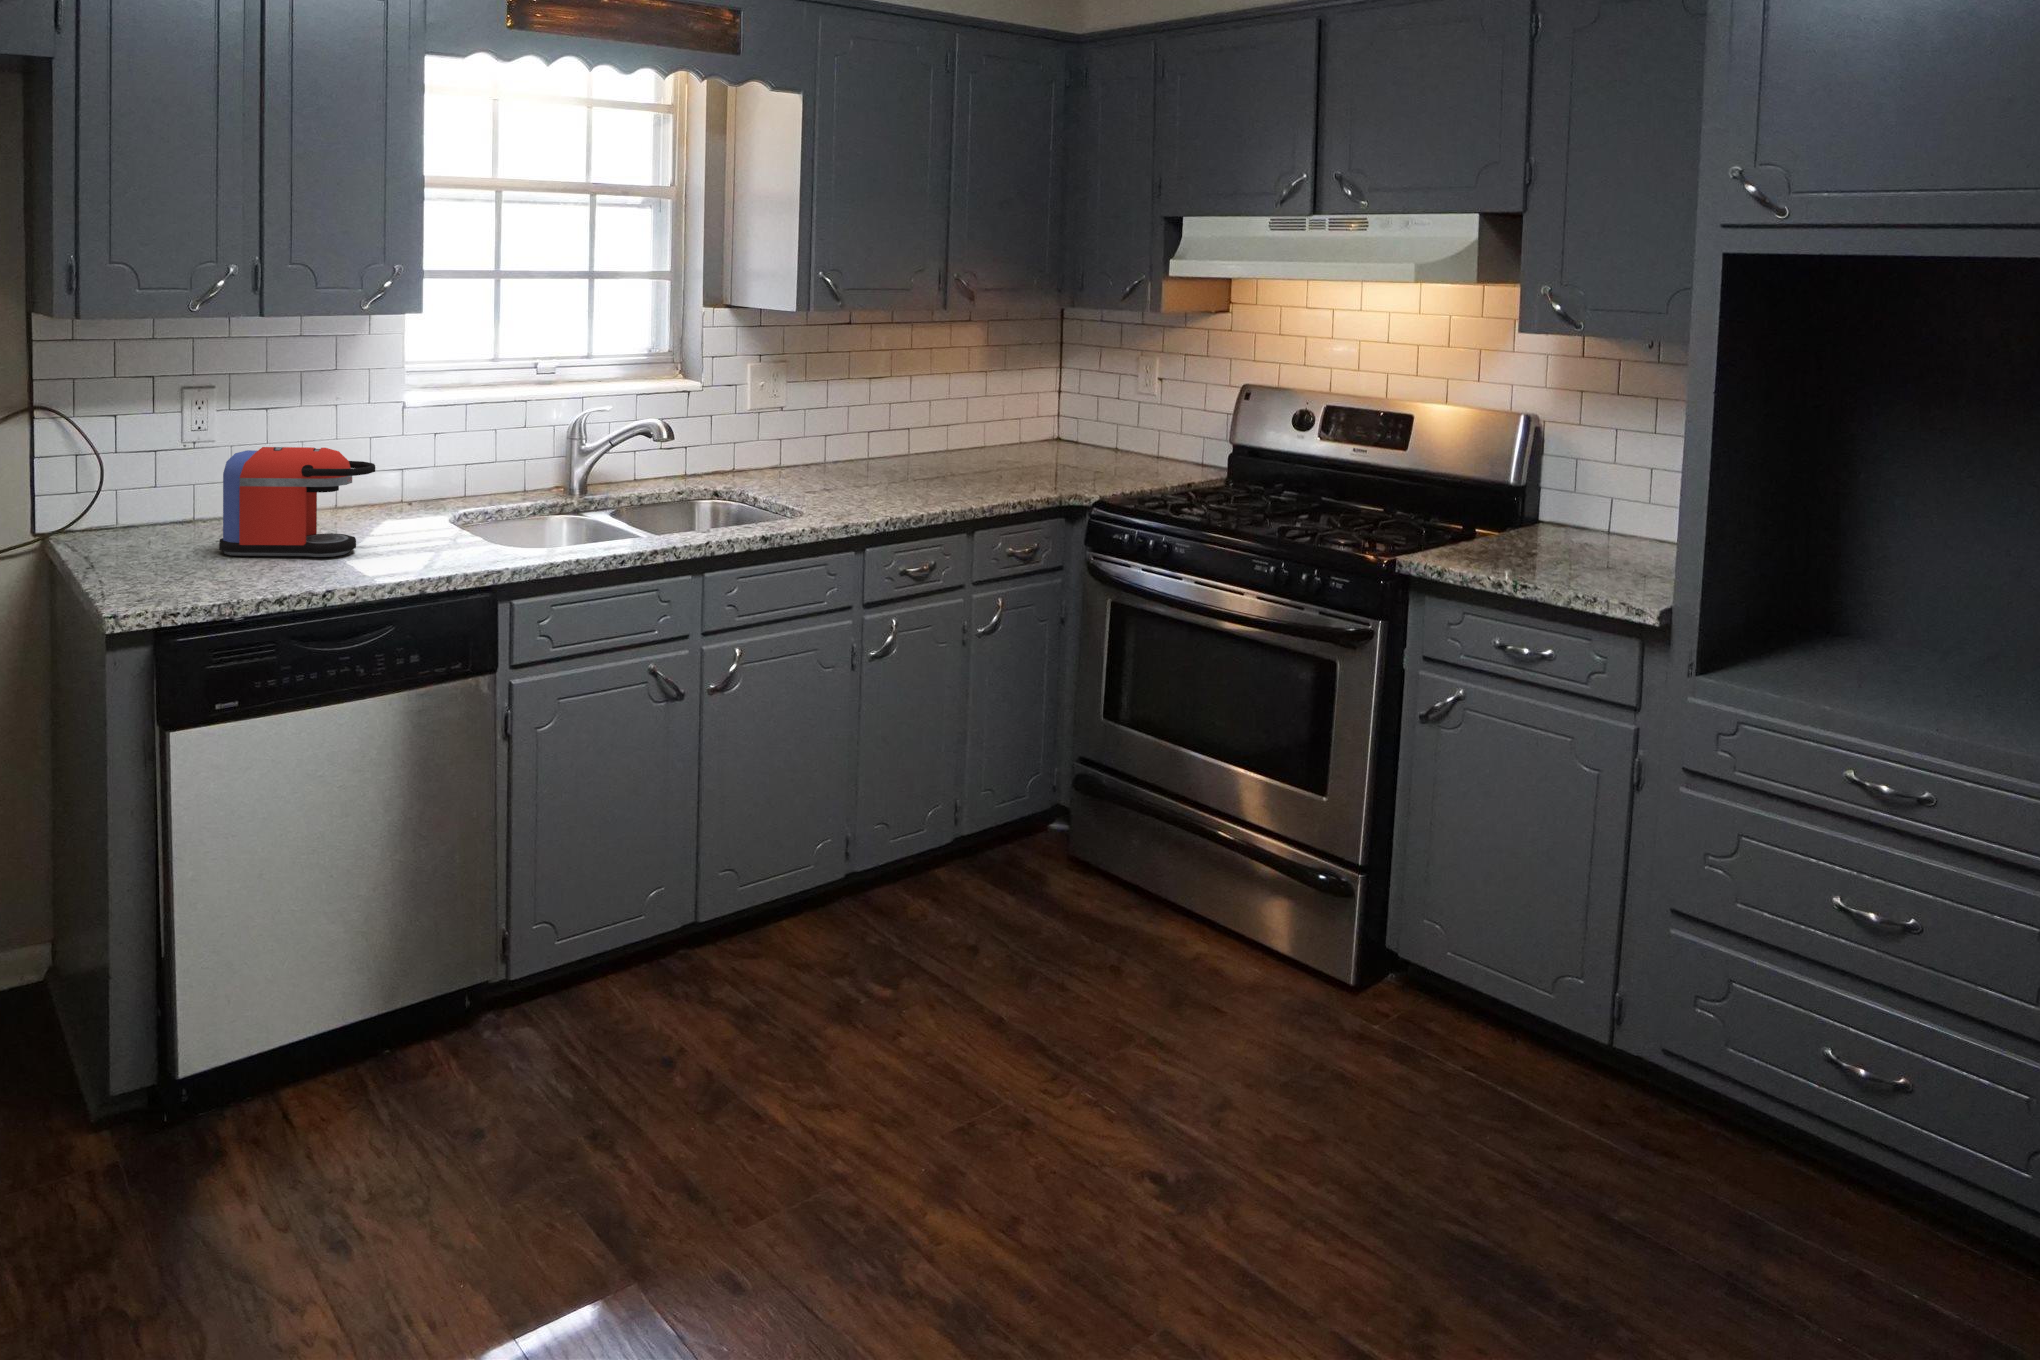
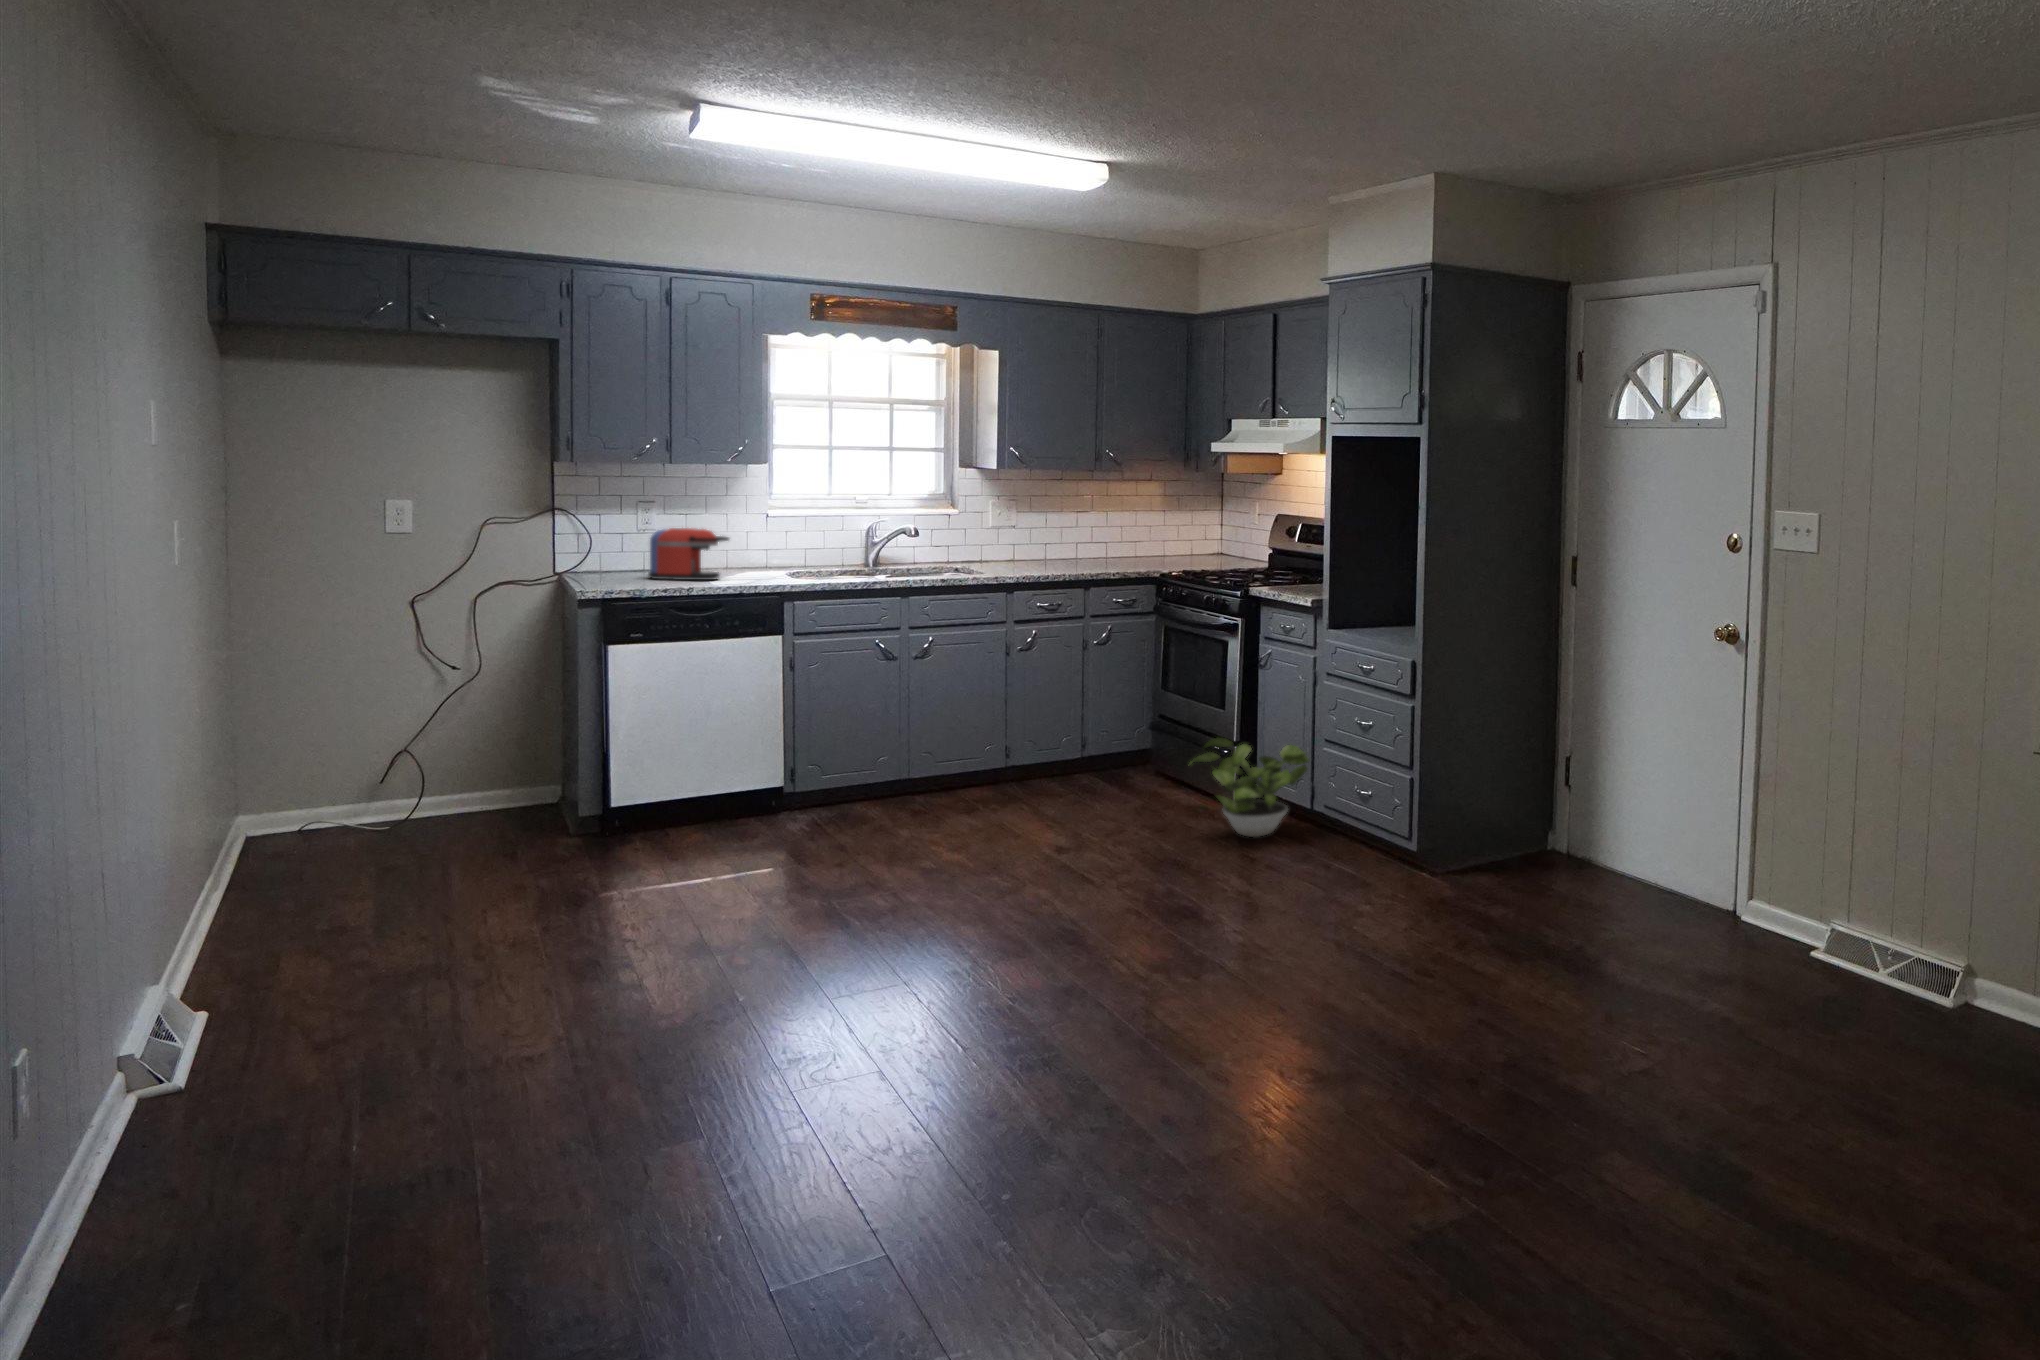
potted plant: none [1456,941,1717,1183] -> present [1194,738,1309,837]

